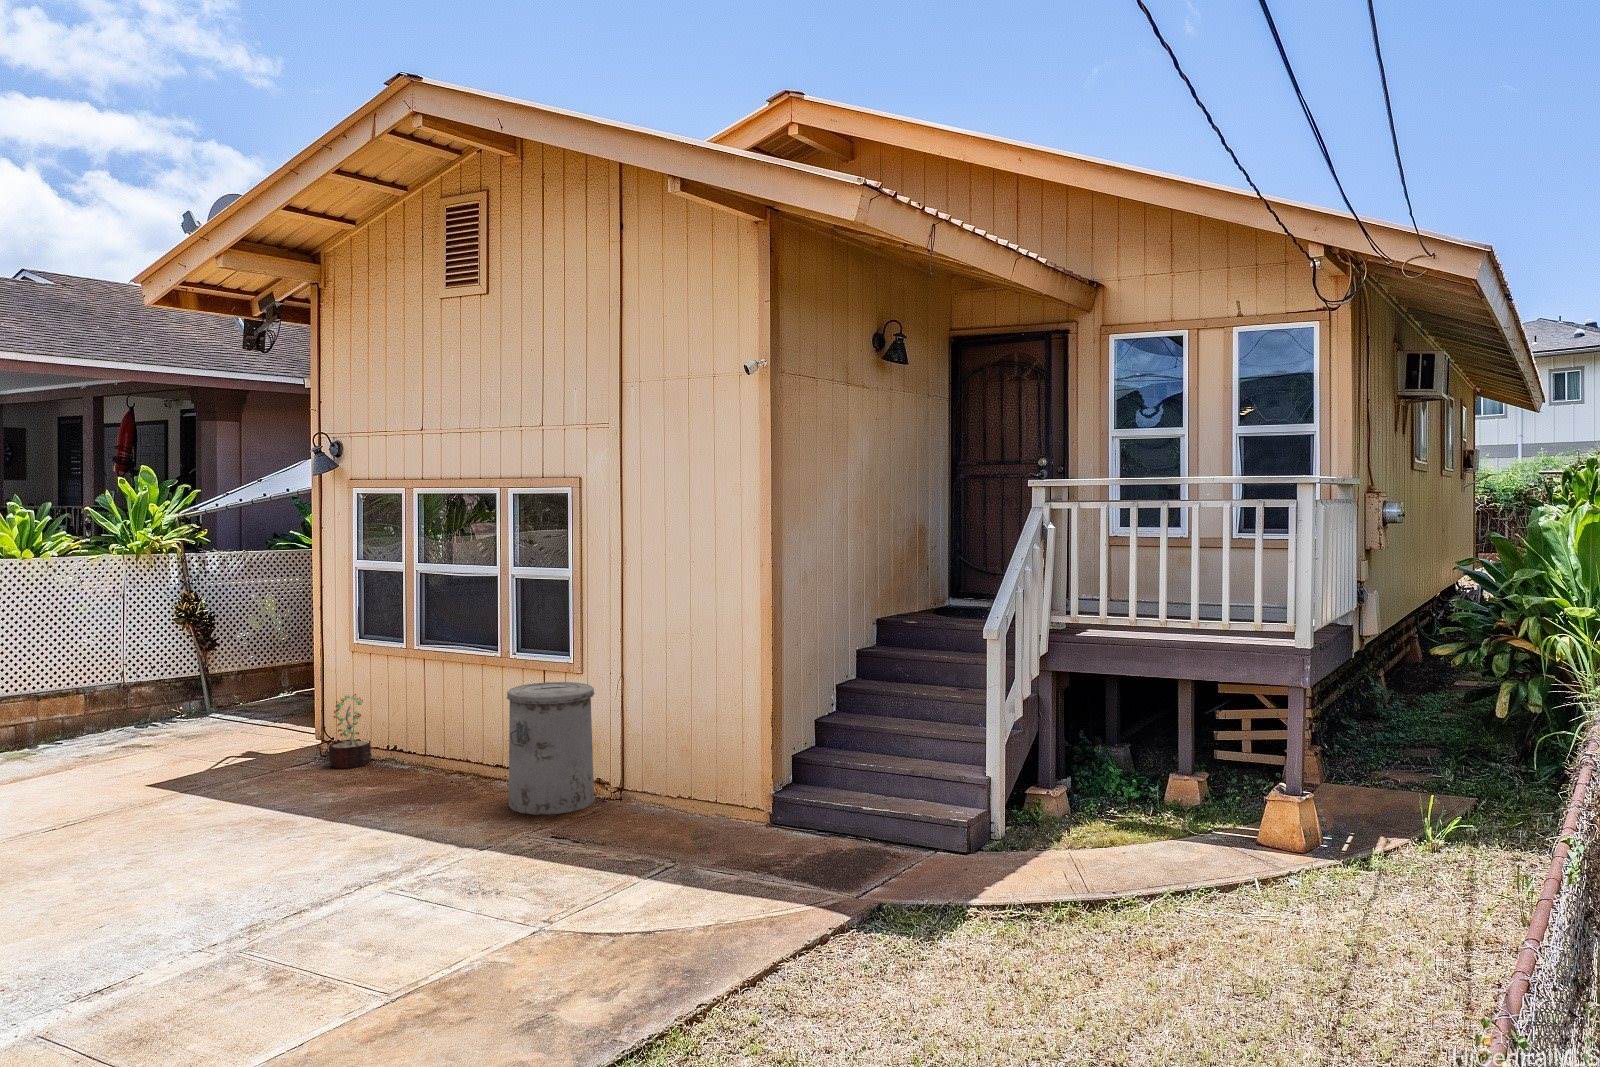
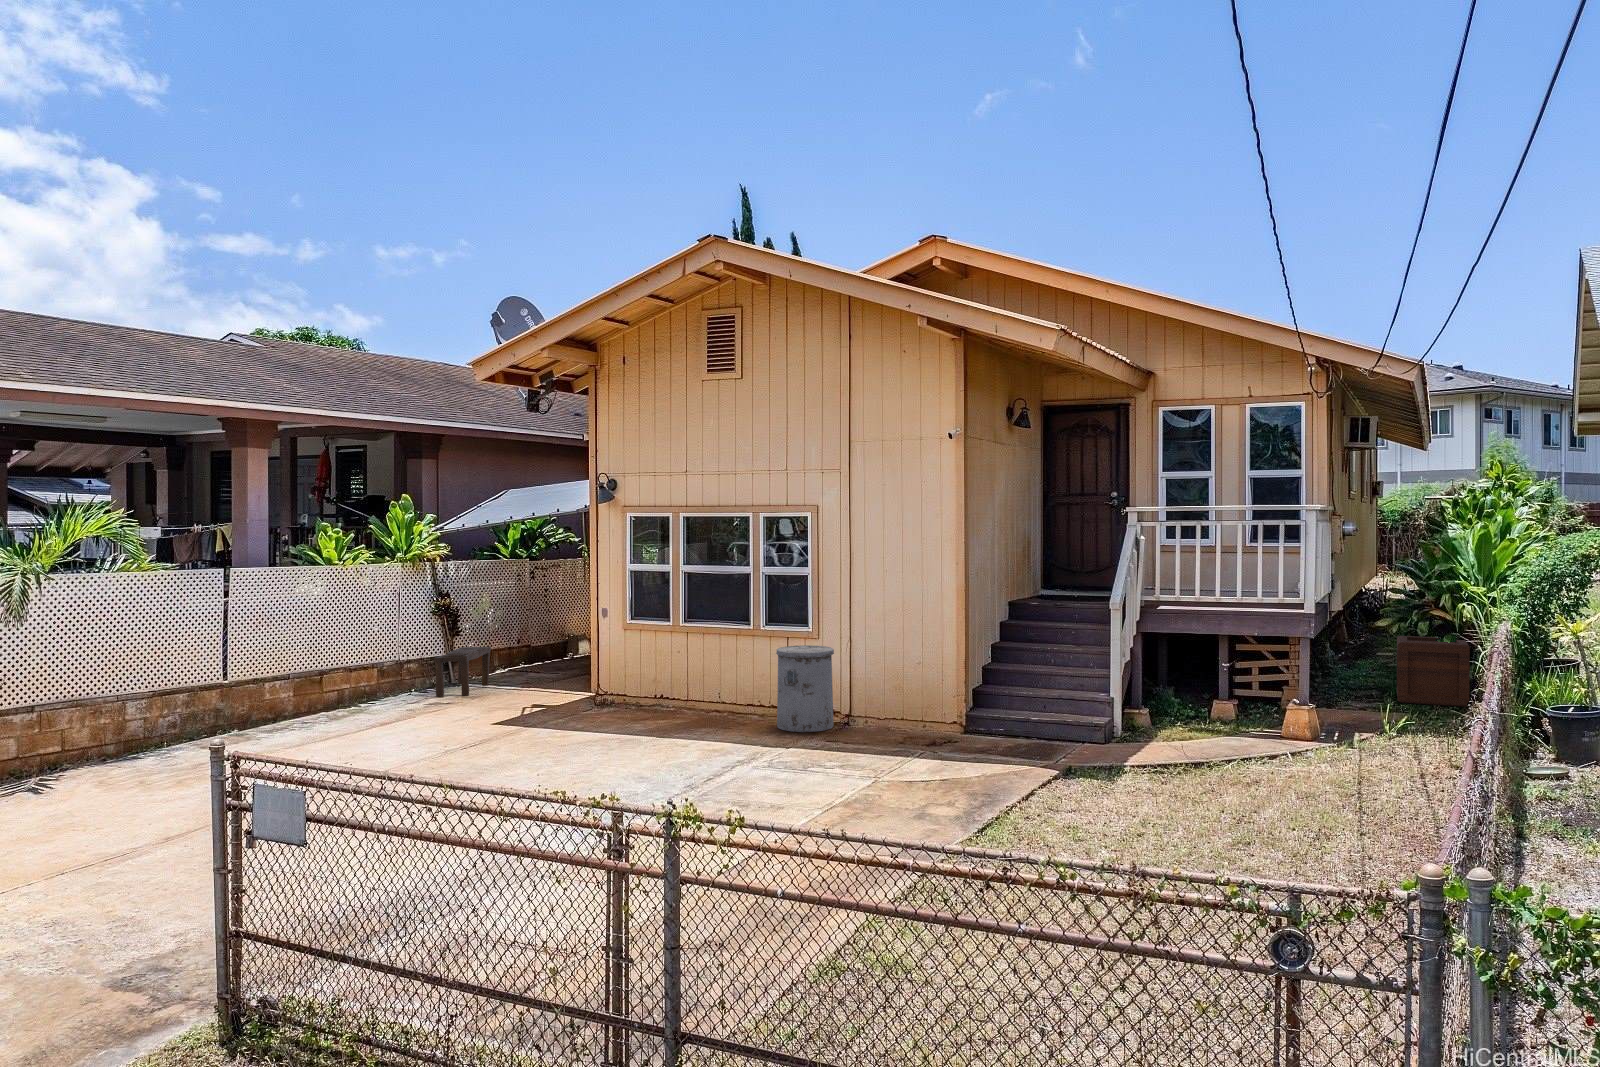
bench: none [128,666,228,735] -> present [434,647,491,696]
wooden crate: none [1457,673,1569,788] -> present [1397,636,1470,707]
decorative plant: present [329,694,372,769] -> none [617,660,646,712]

